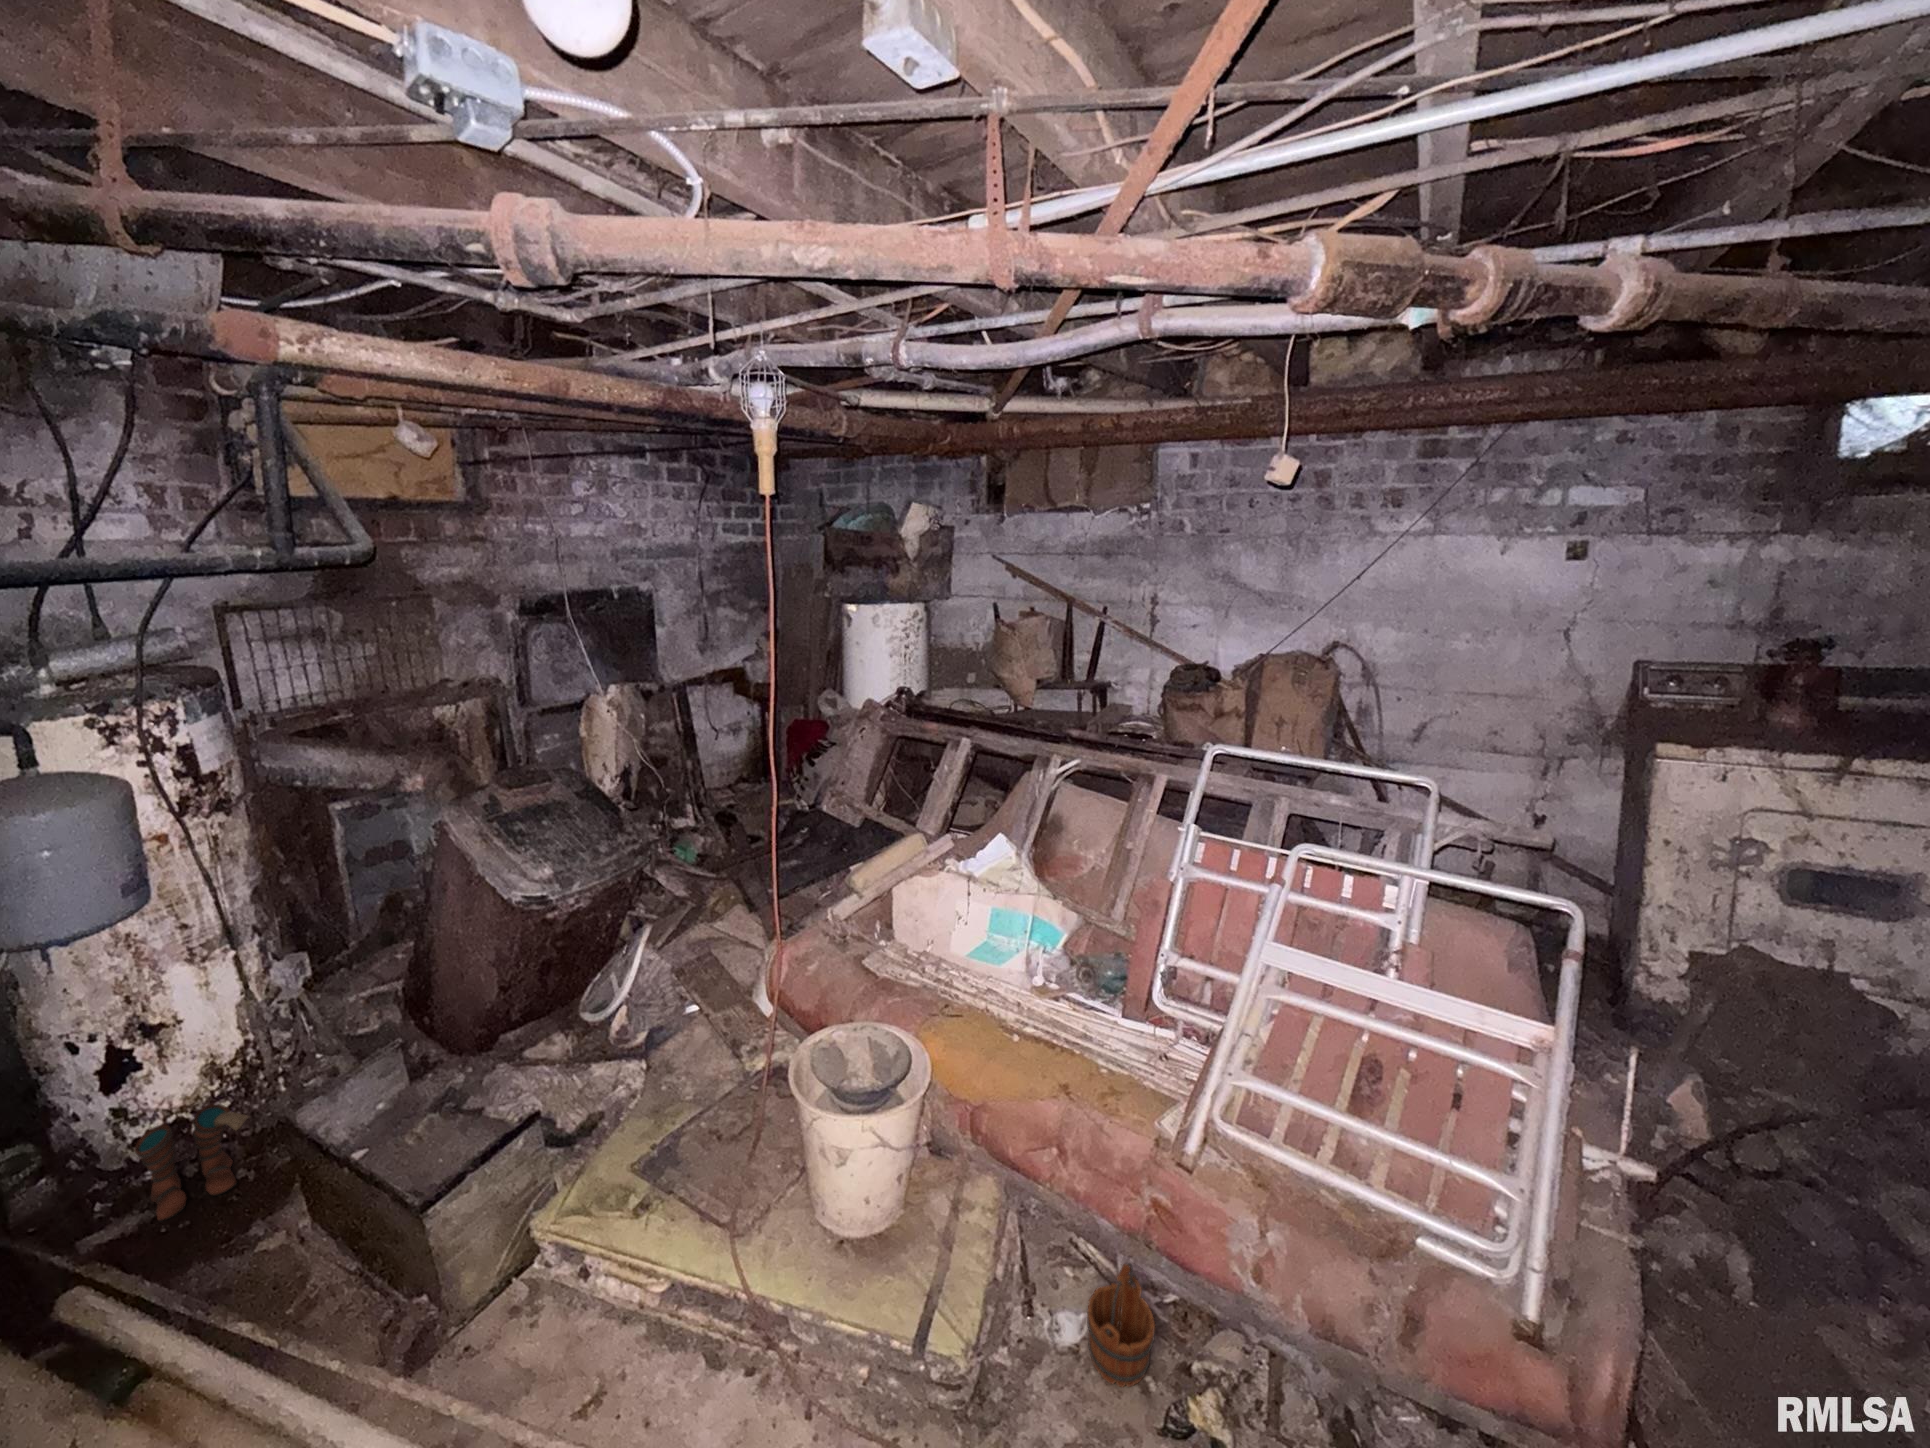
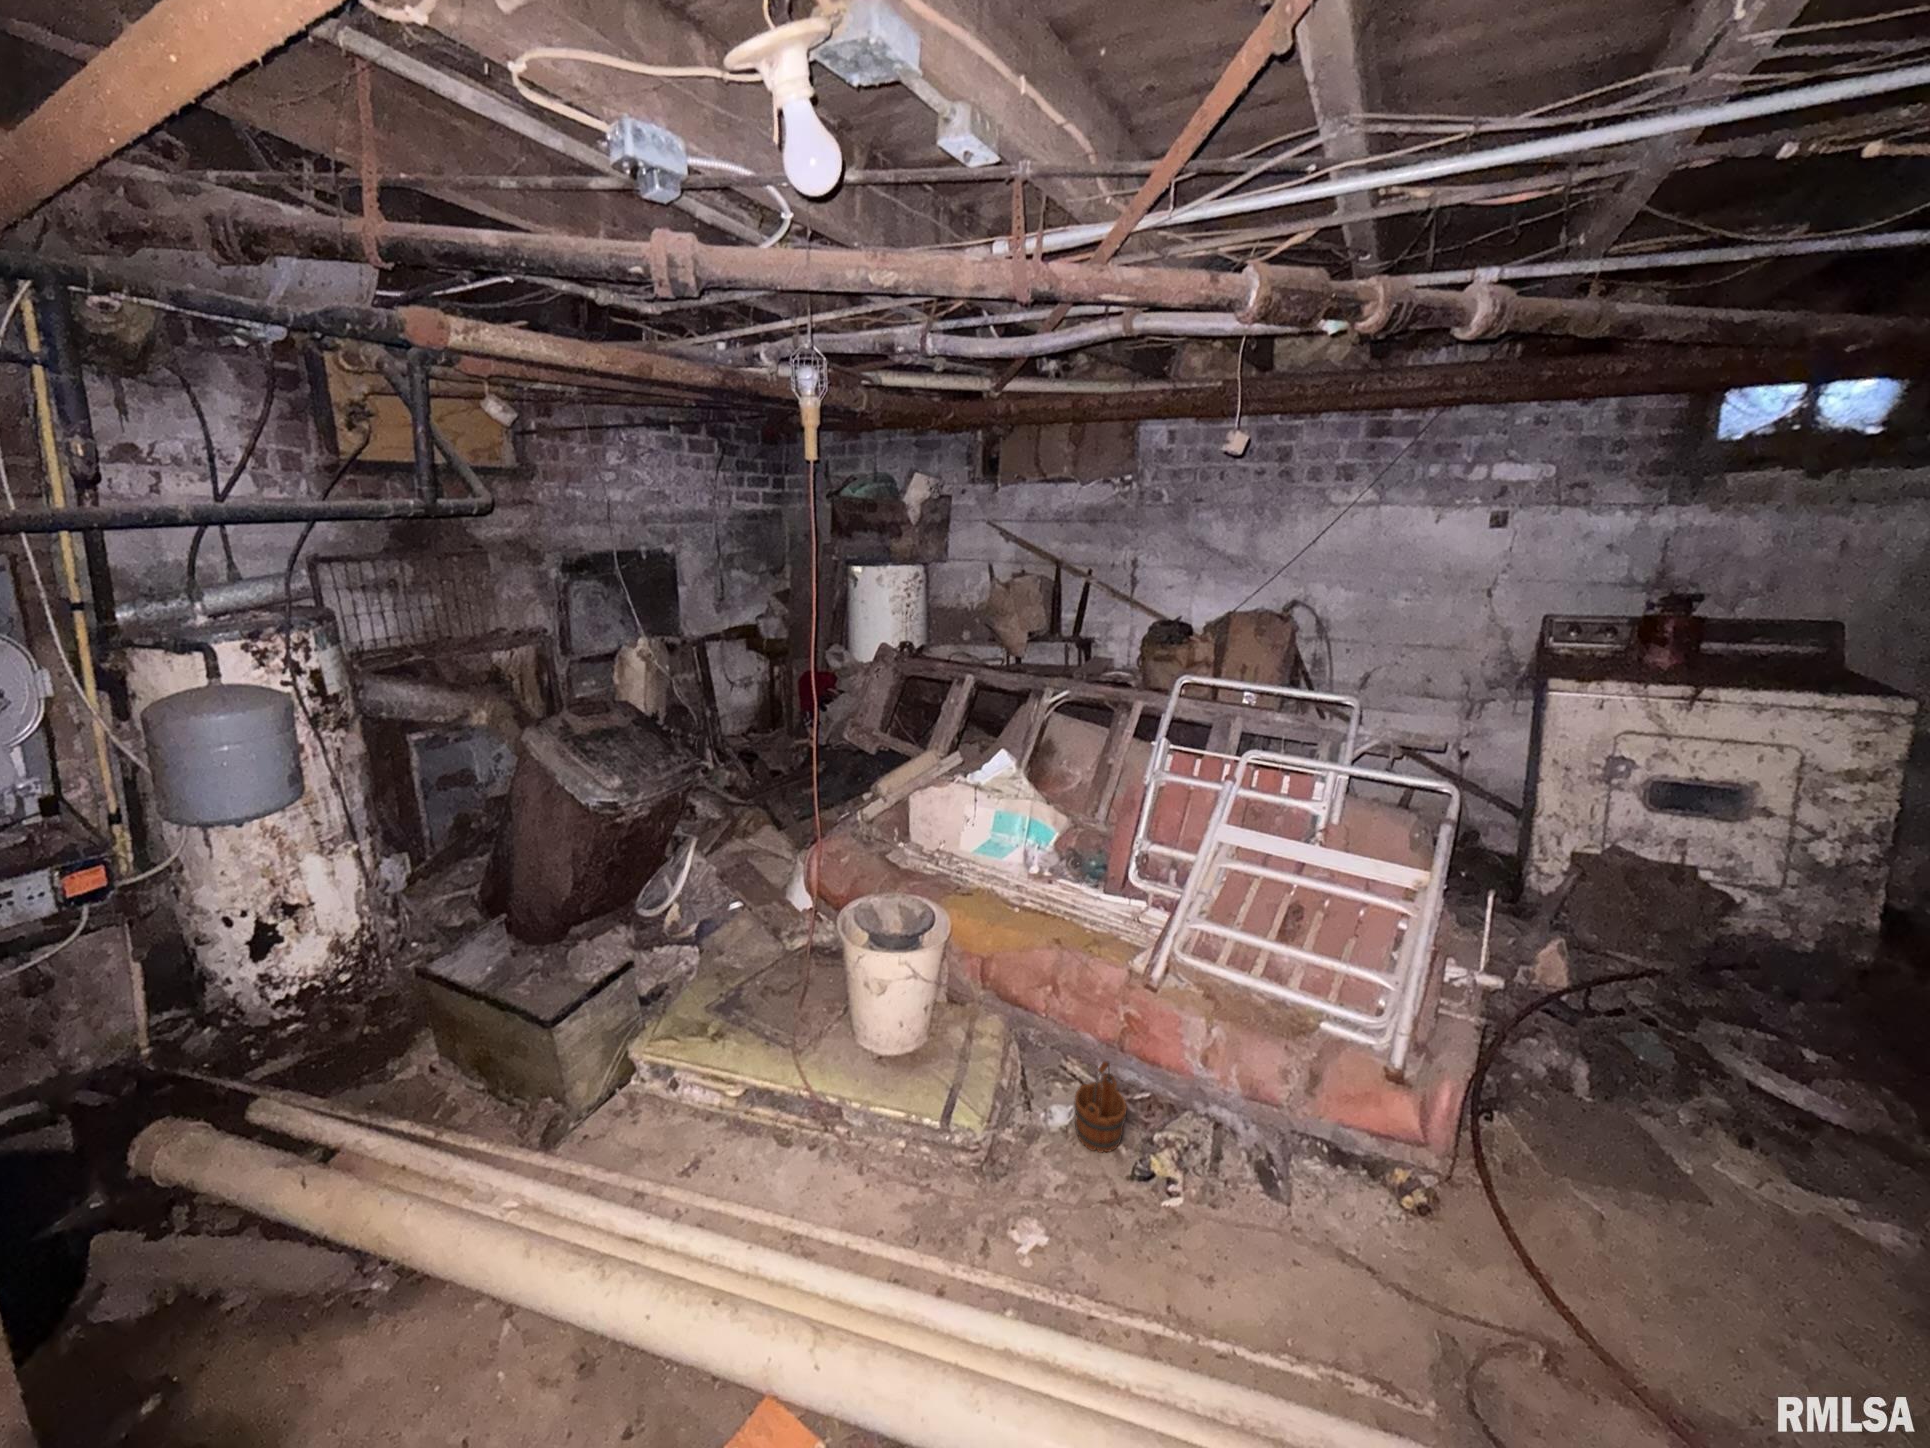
boots: present [135,1104,248,1222] -> none [284,971,375,1062]

